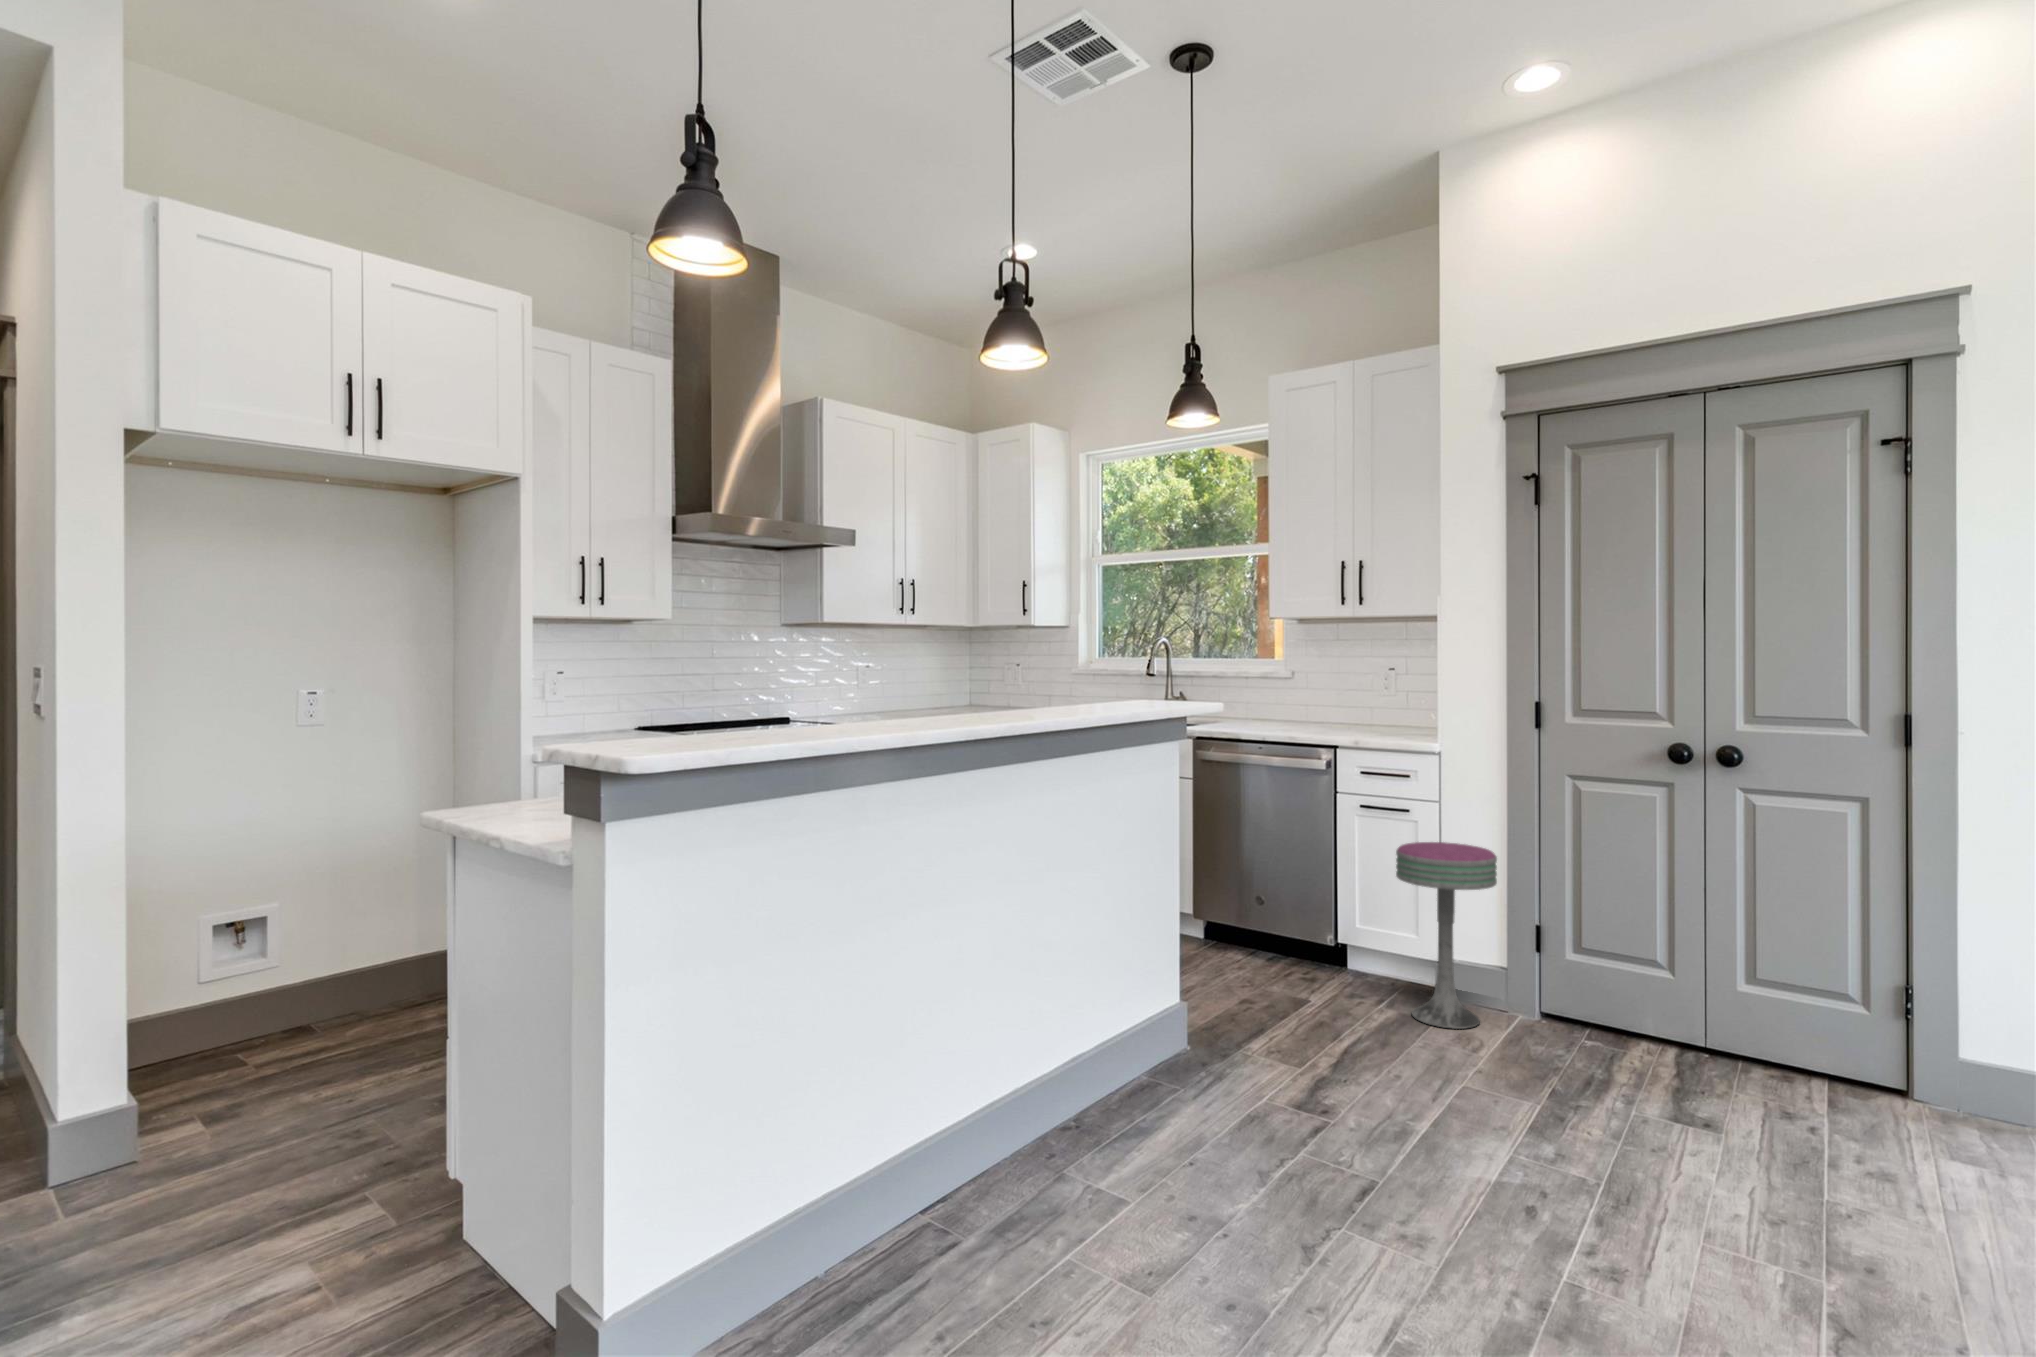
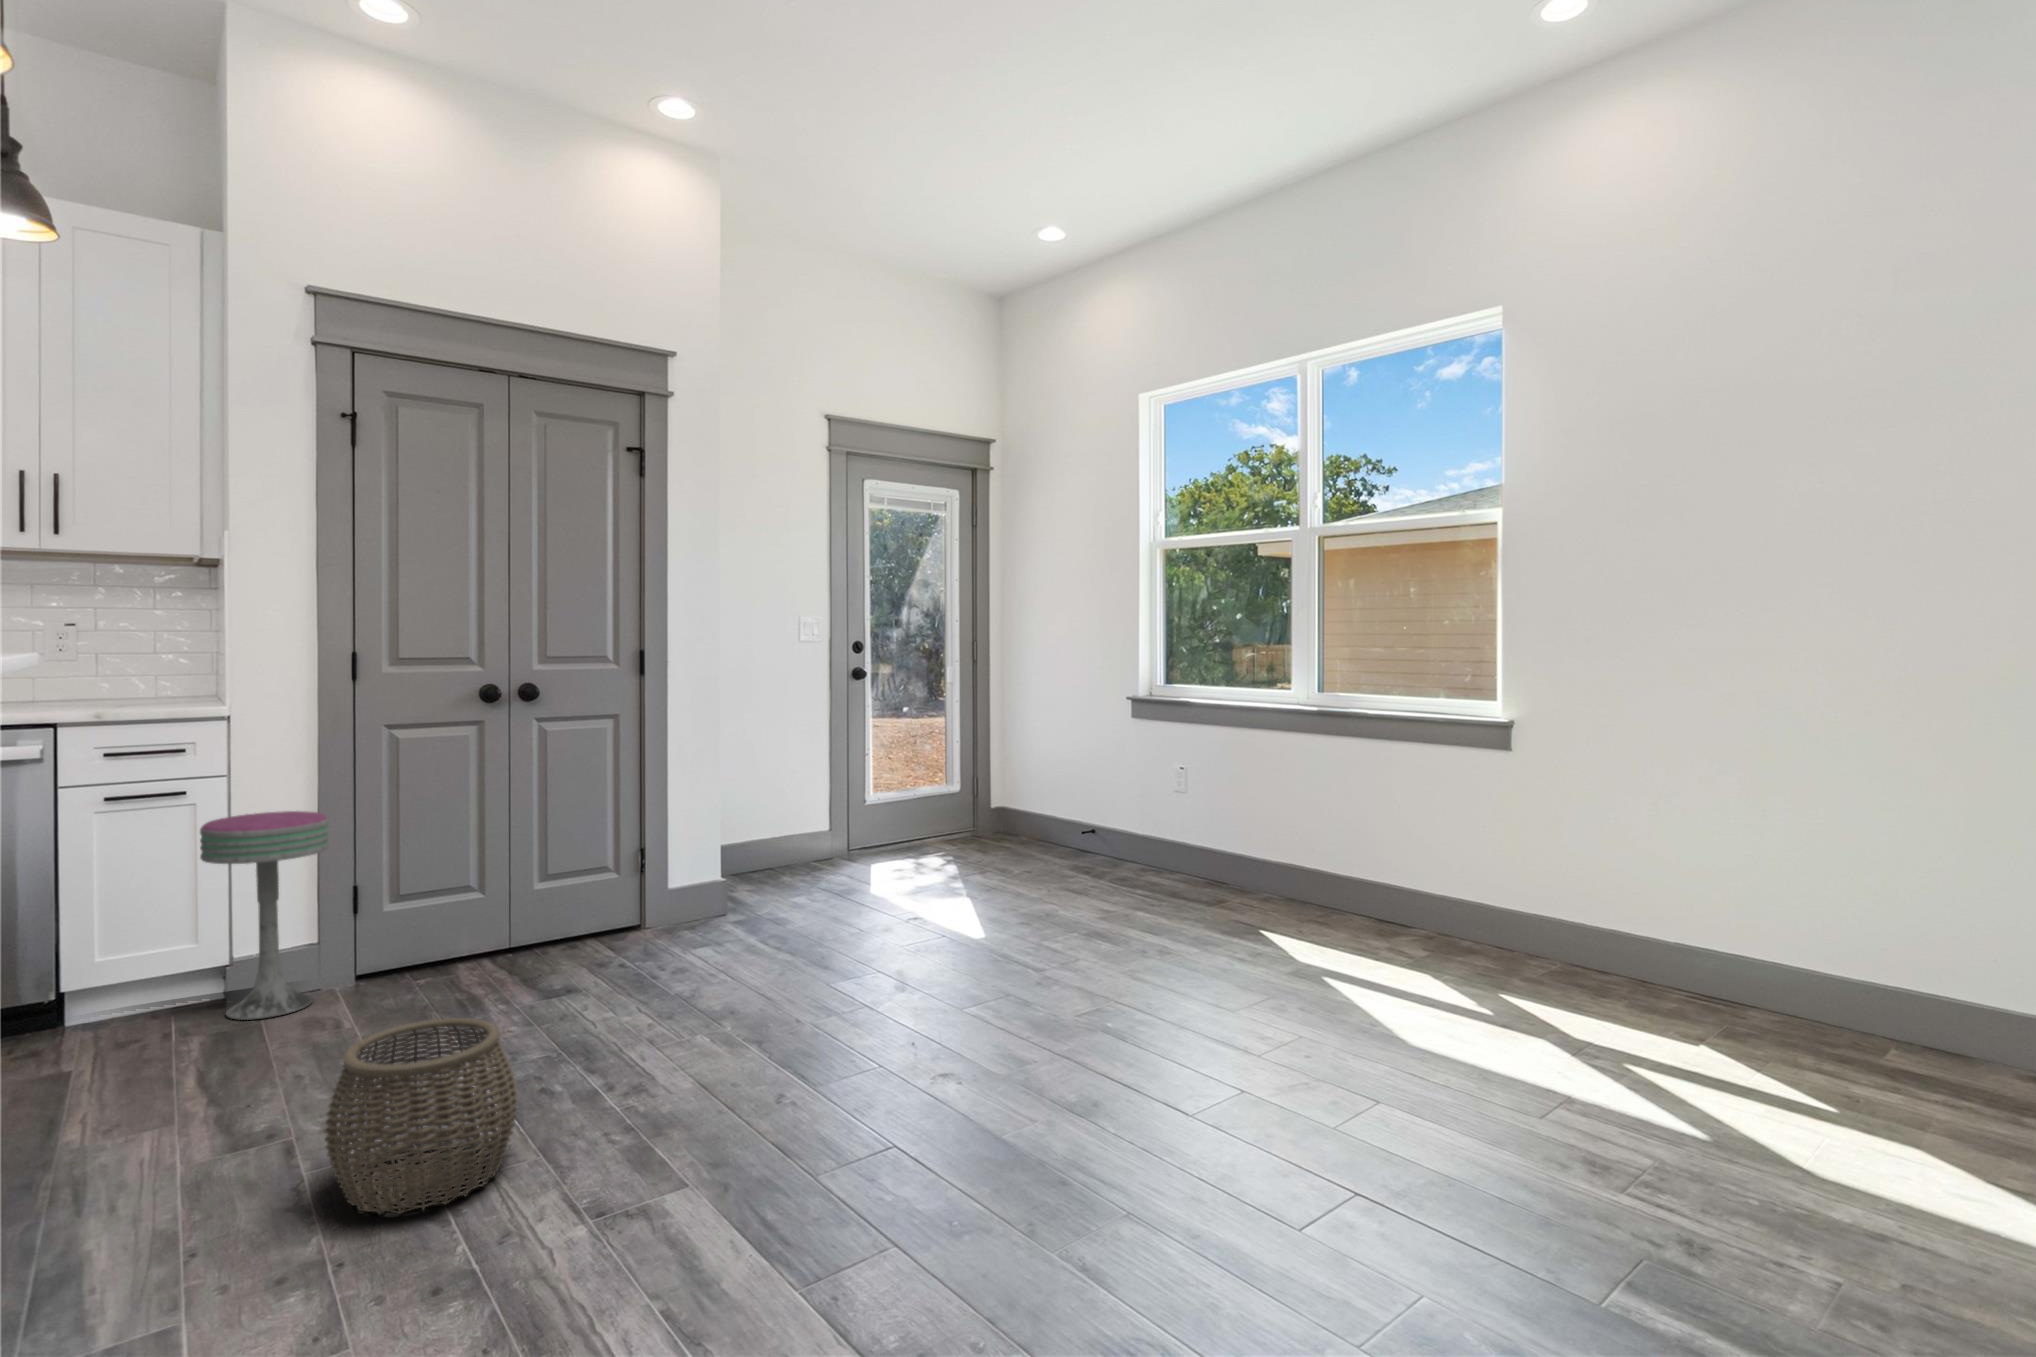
woven basket: none [1257,1063,1426,1256] -> present [324,1018,518,1214]

